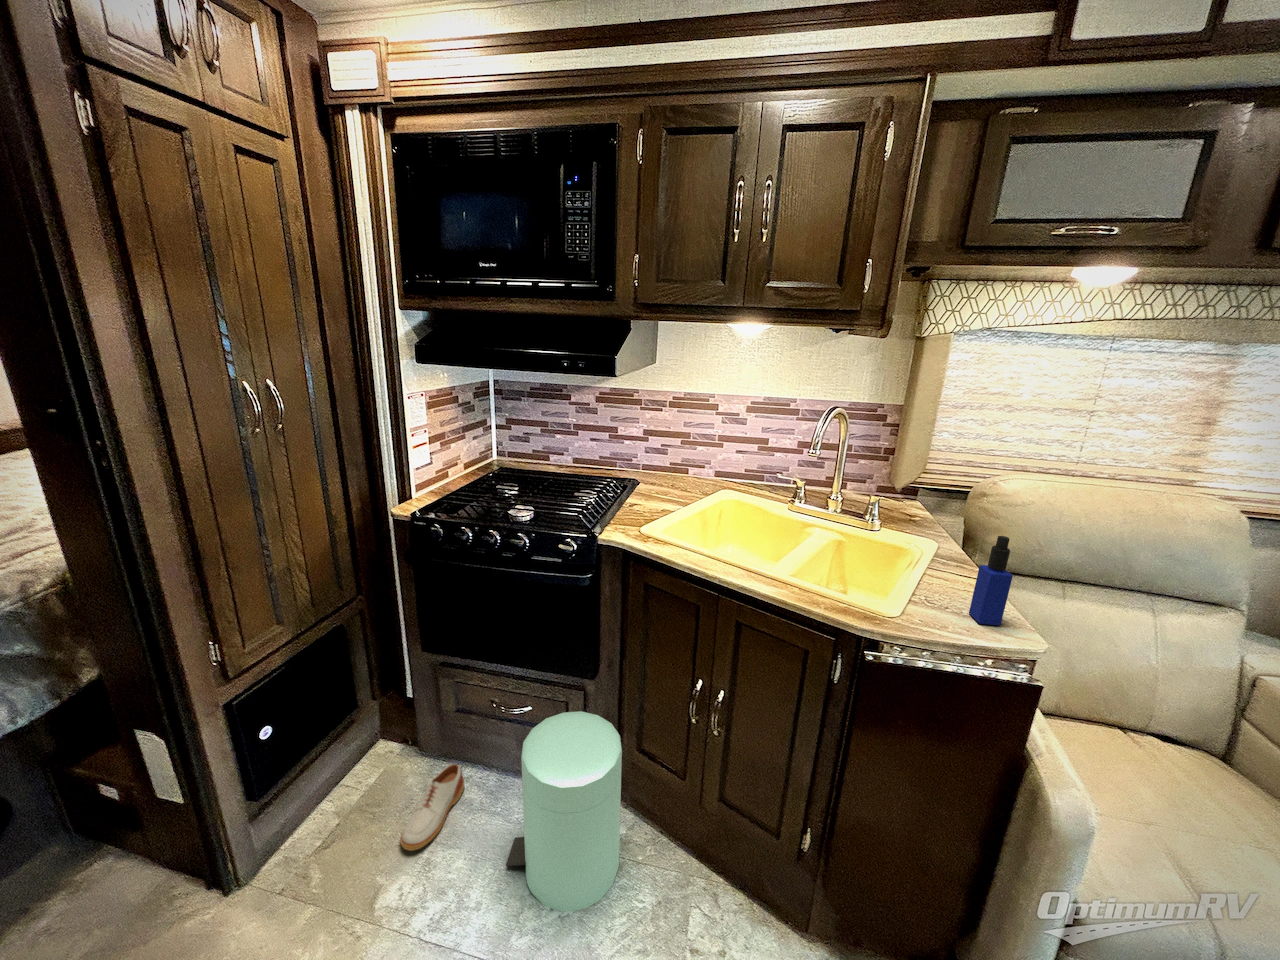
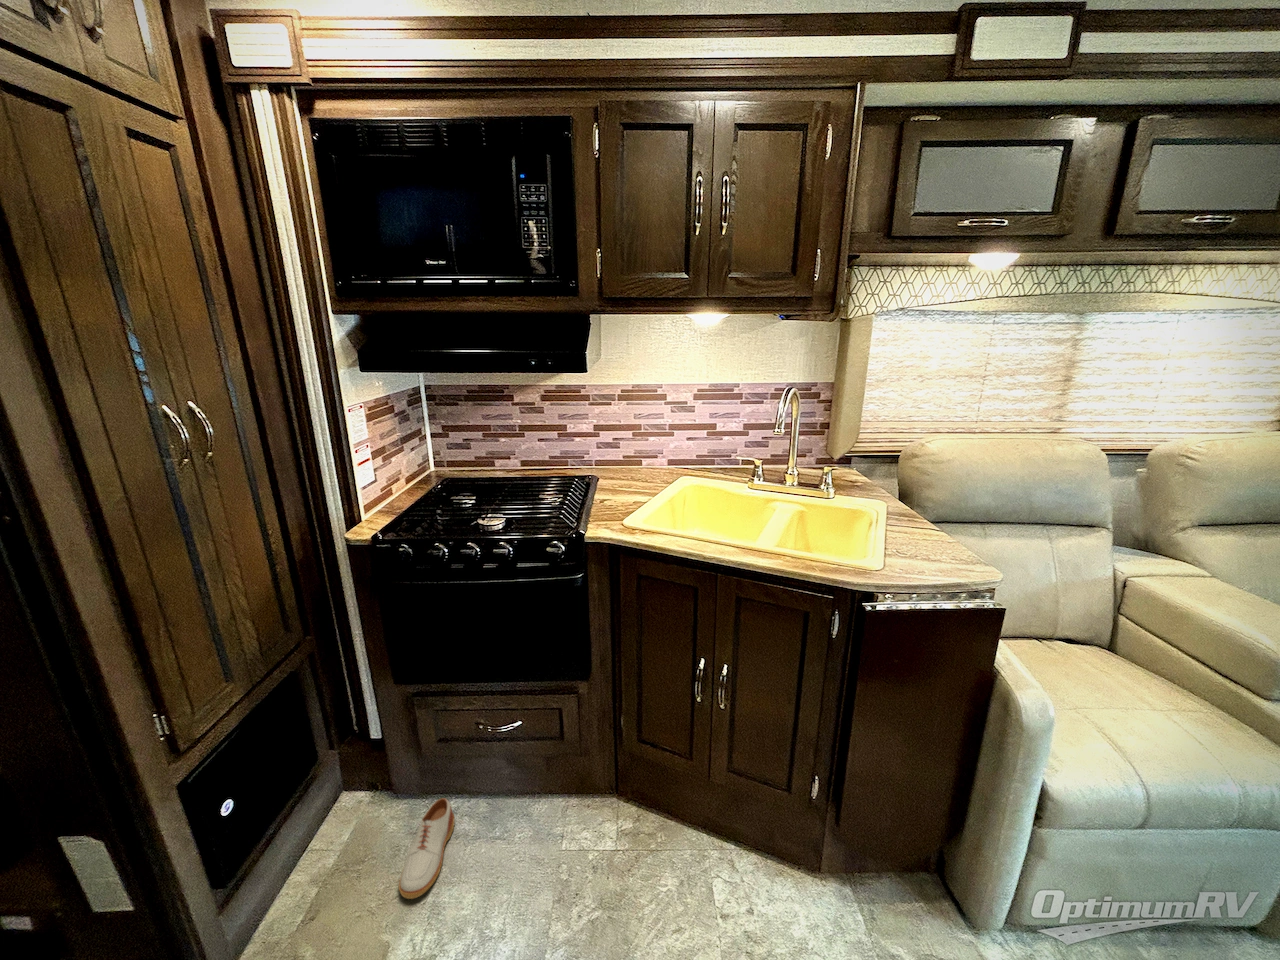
bottle: present [969,536,1013,625] -> none [934,487,969,565]
trash can: present [506,711,622,912] -> none [523,714,636,916]

